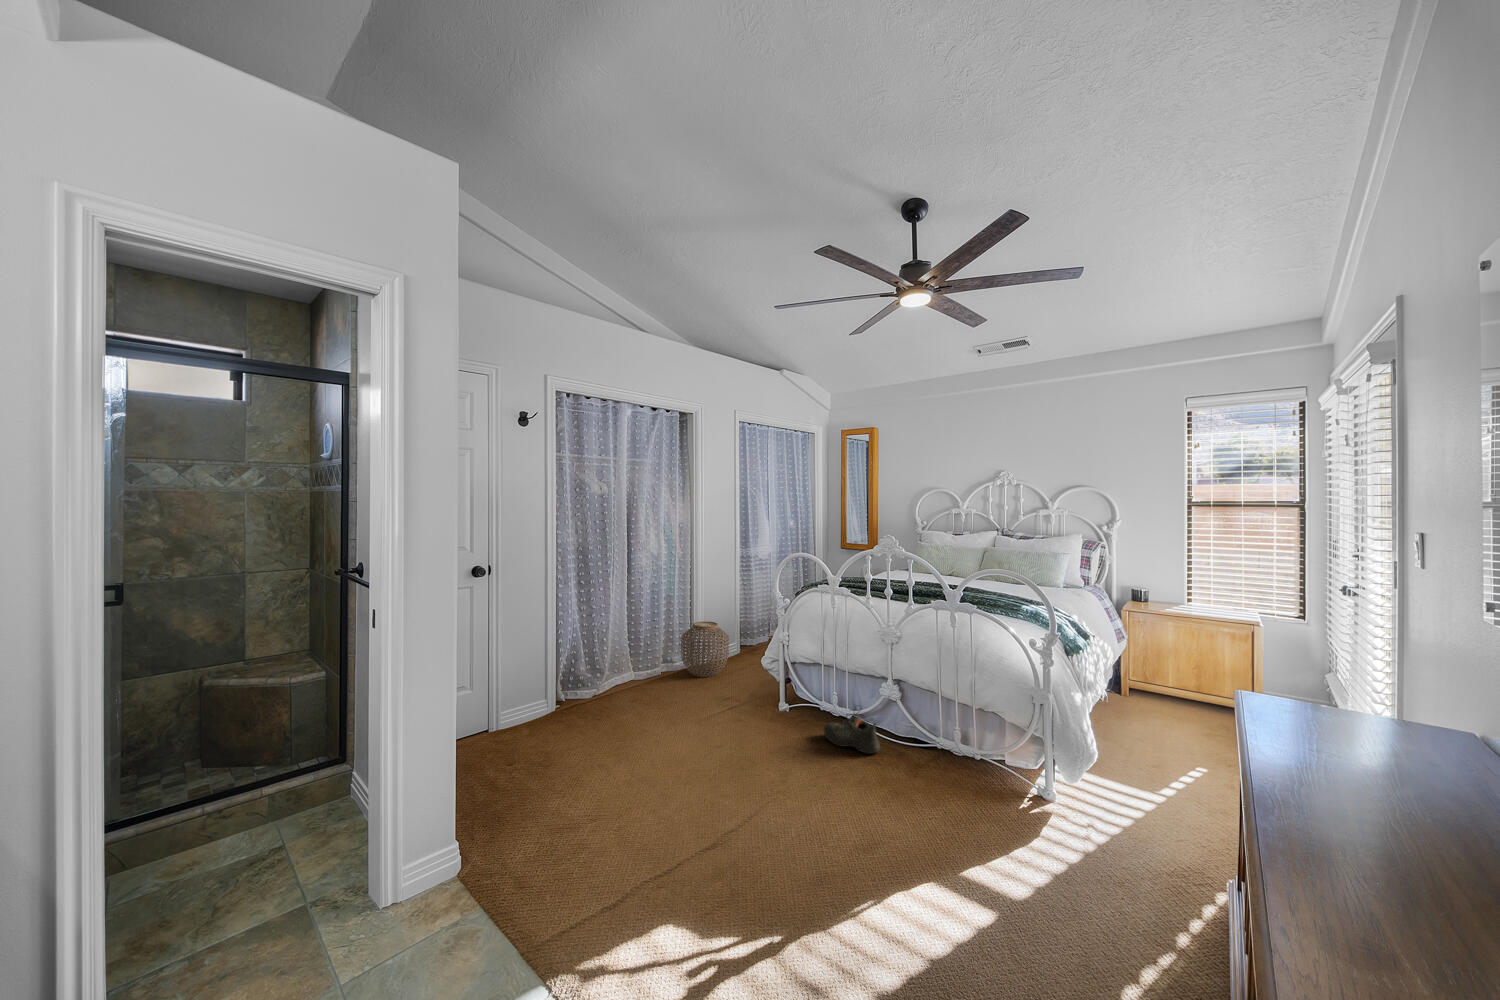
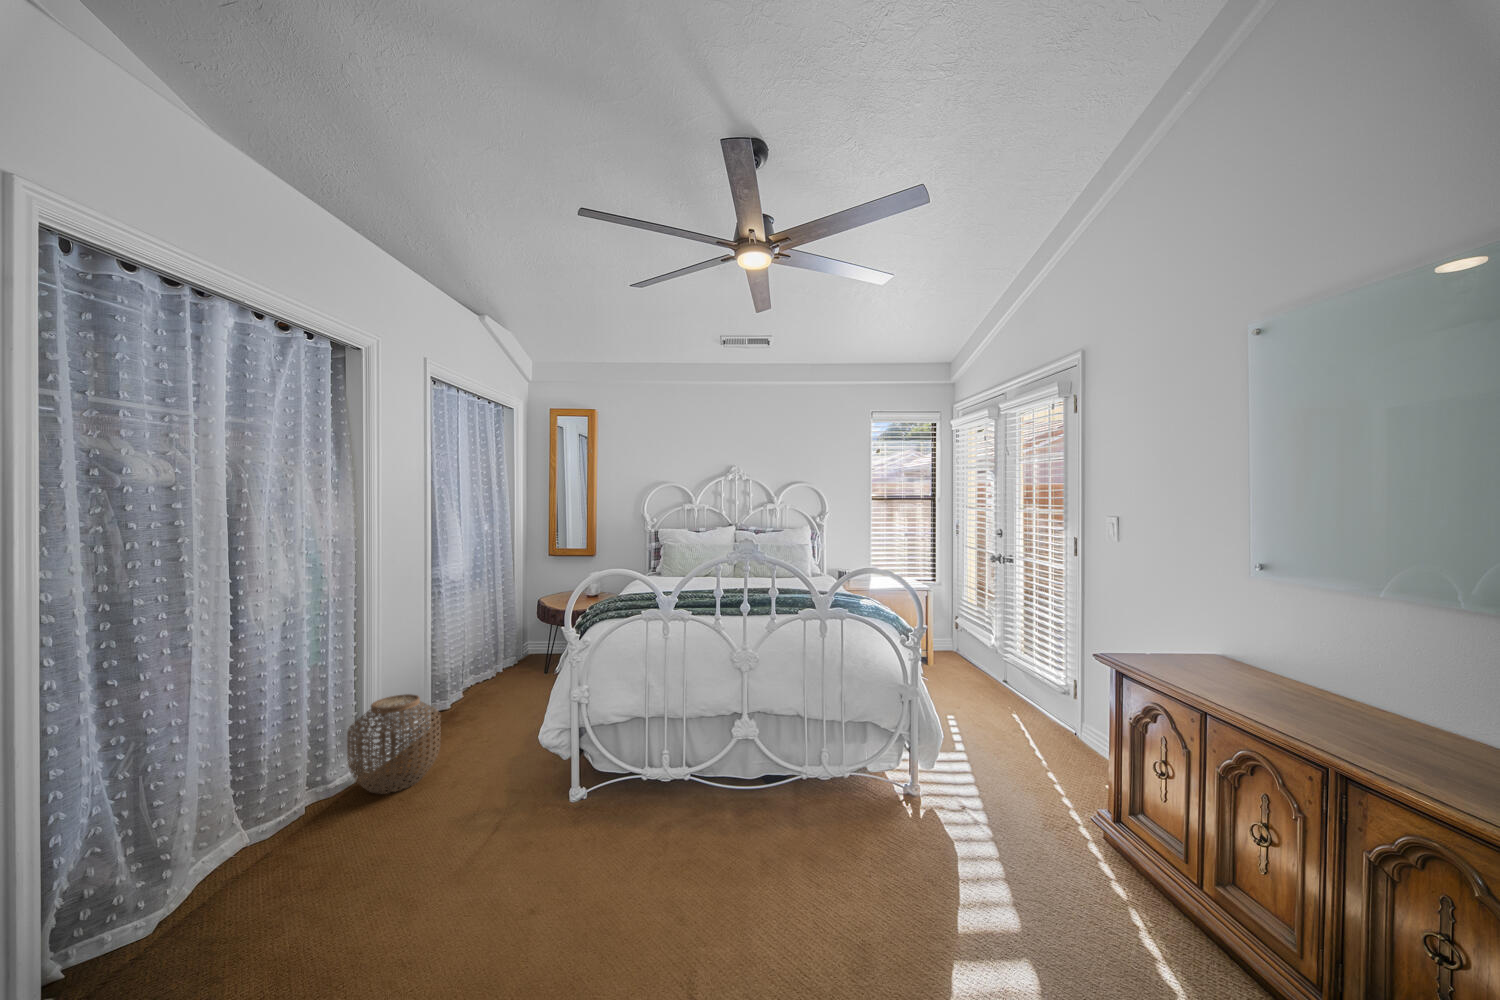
shoe: present [824,711,880,754] -> none [674,762,759,829]

